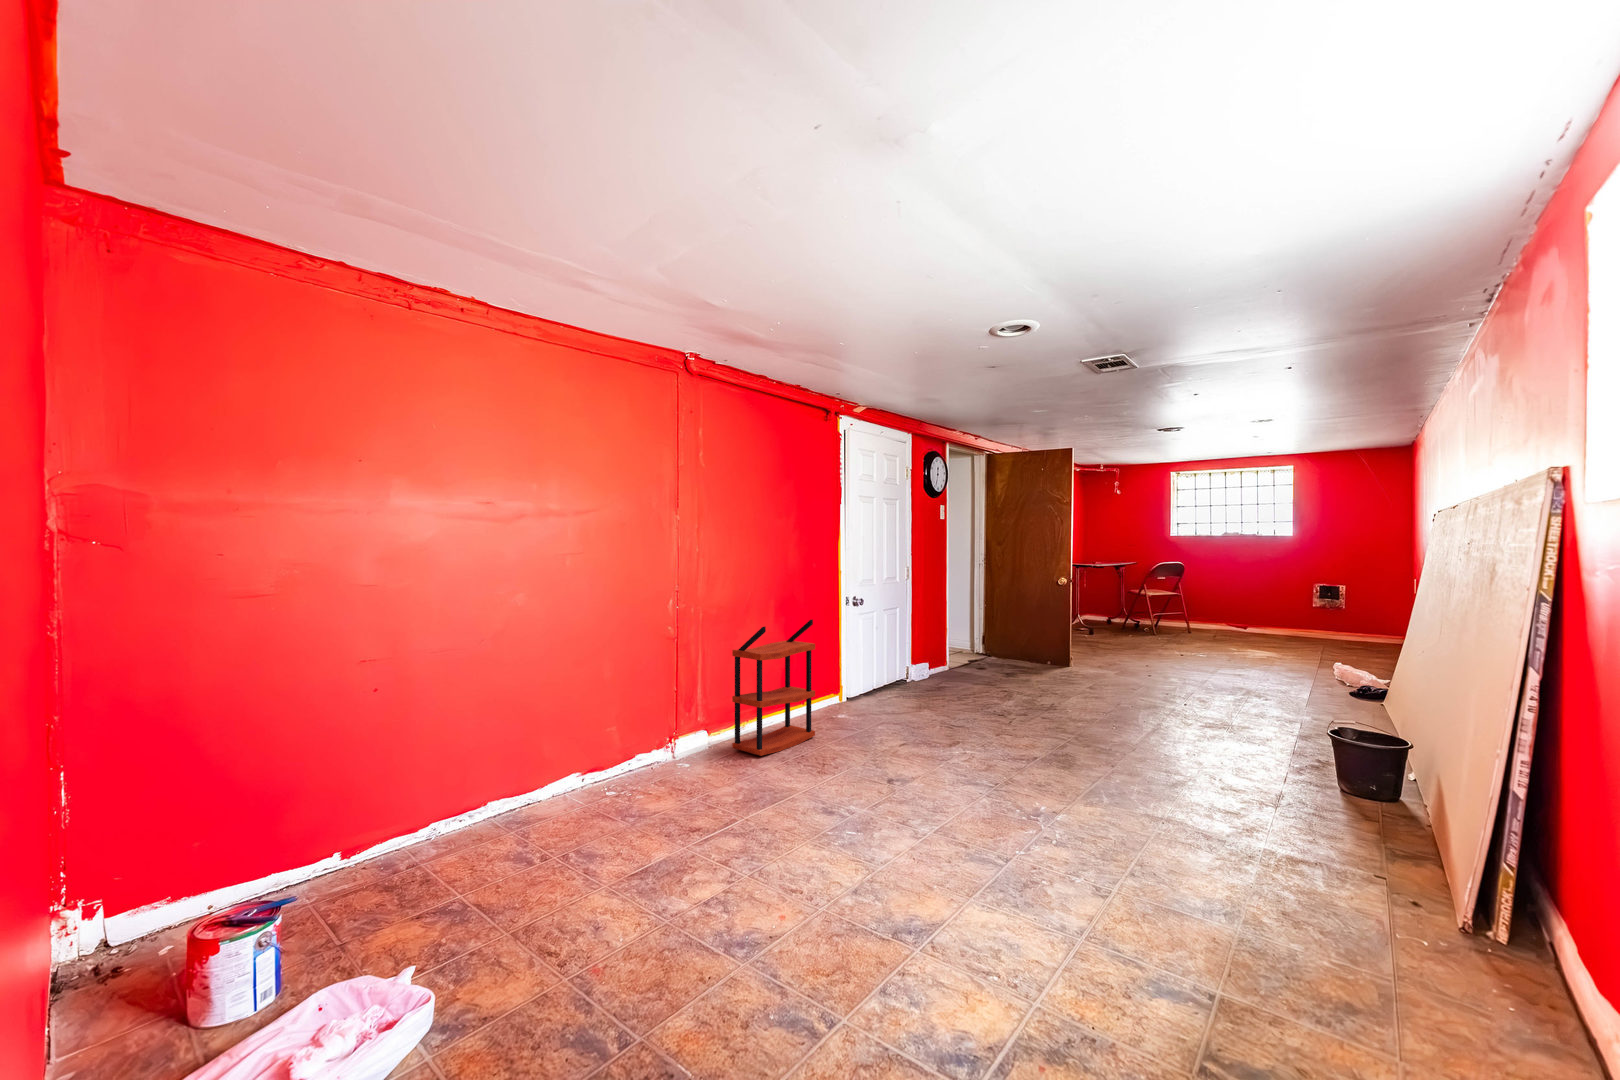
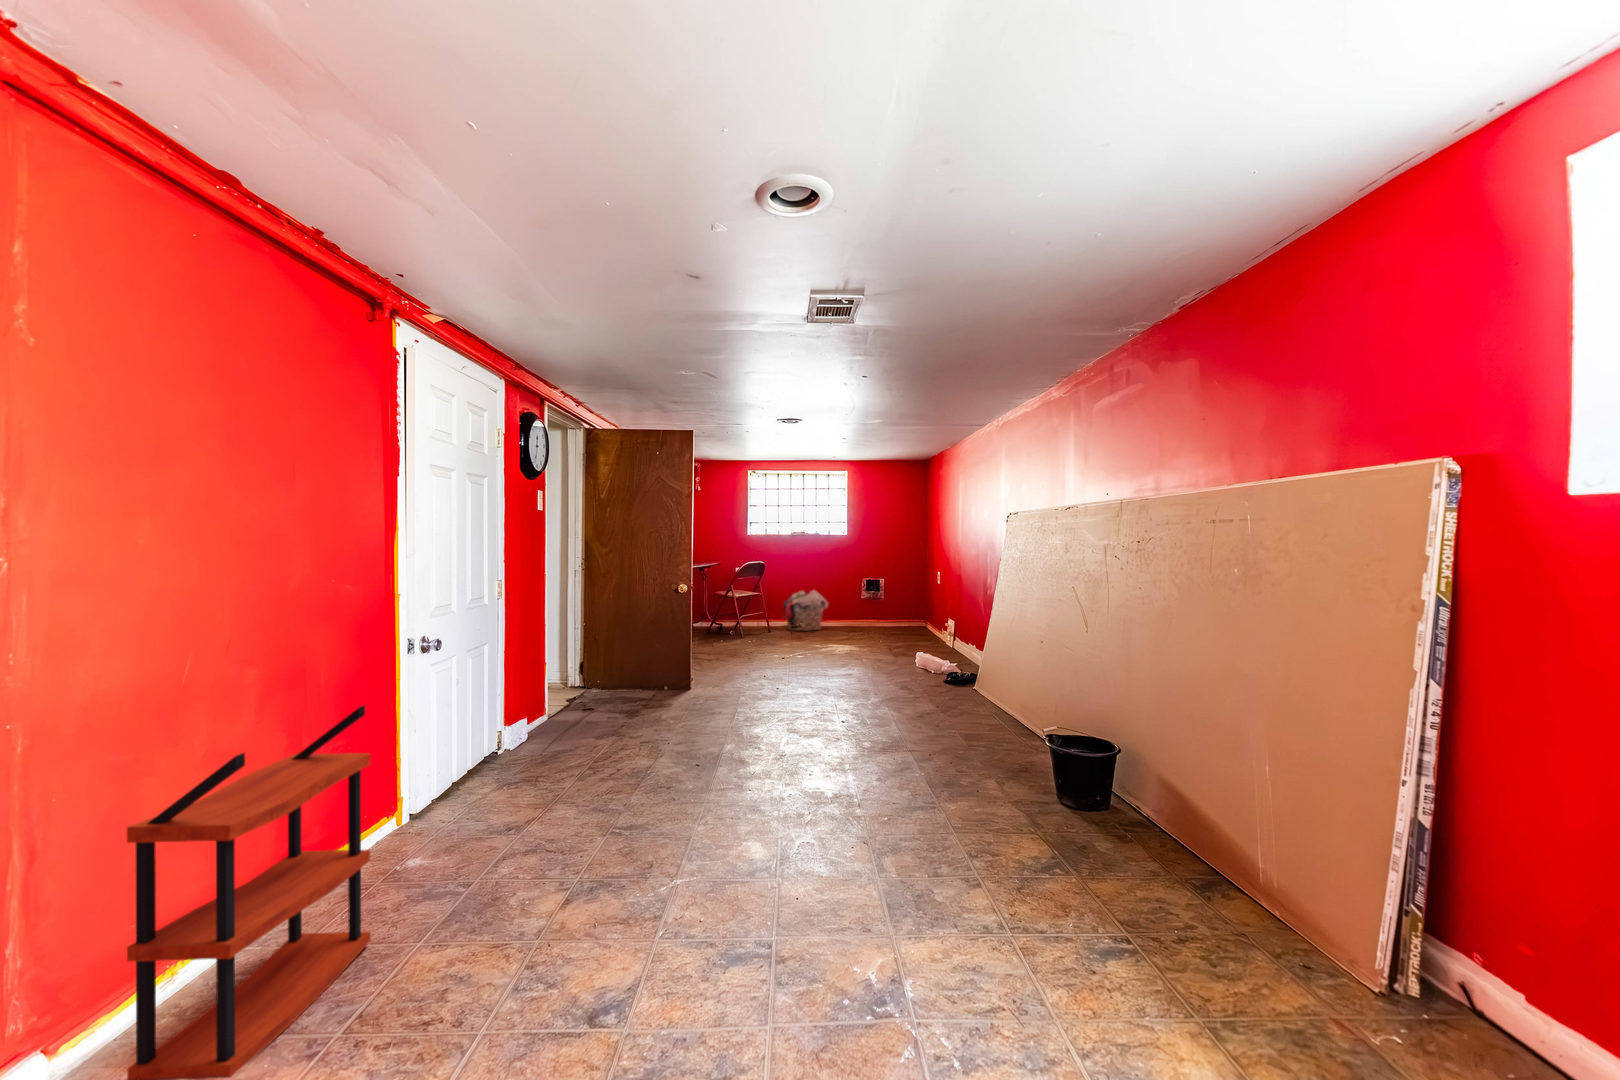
laundry basket: none [1207,595,1269,638] -> present [783,591,828,631]

